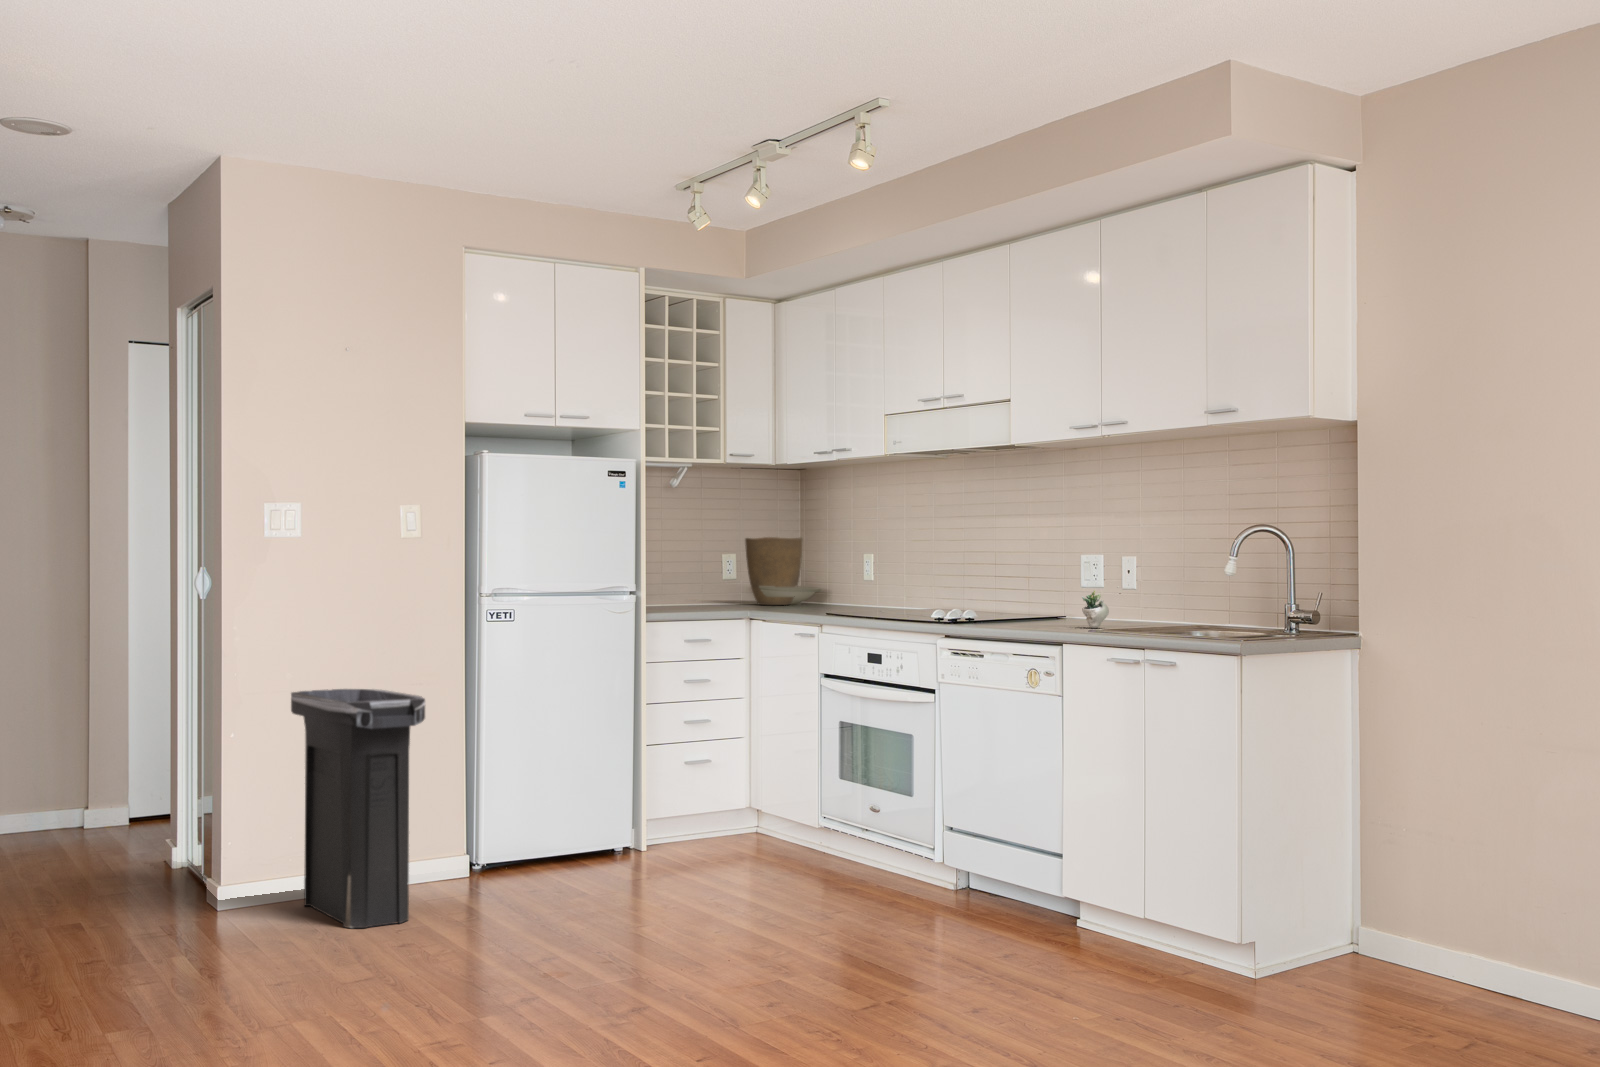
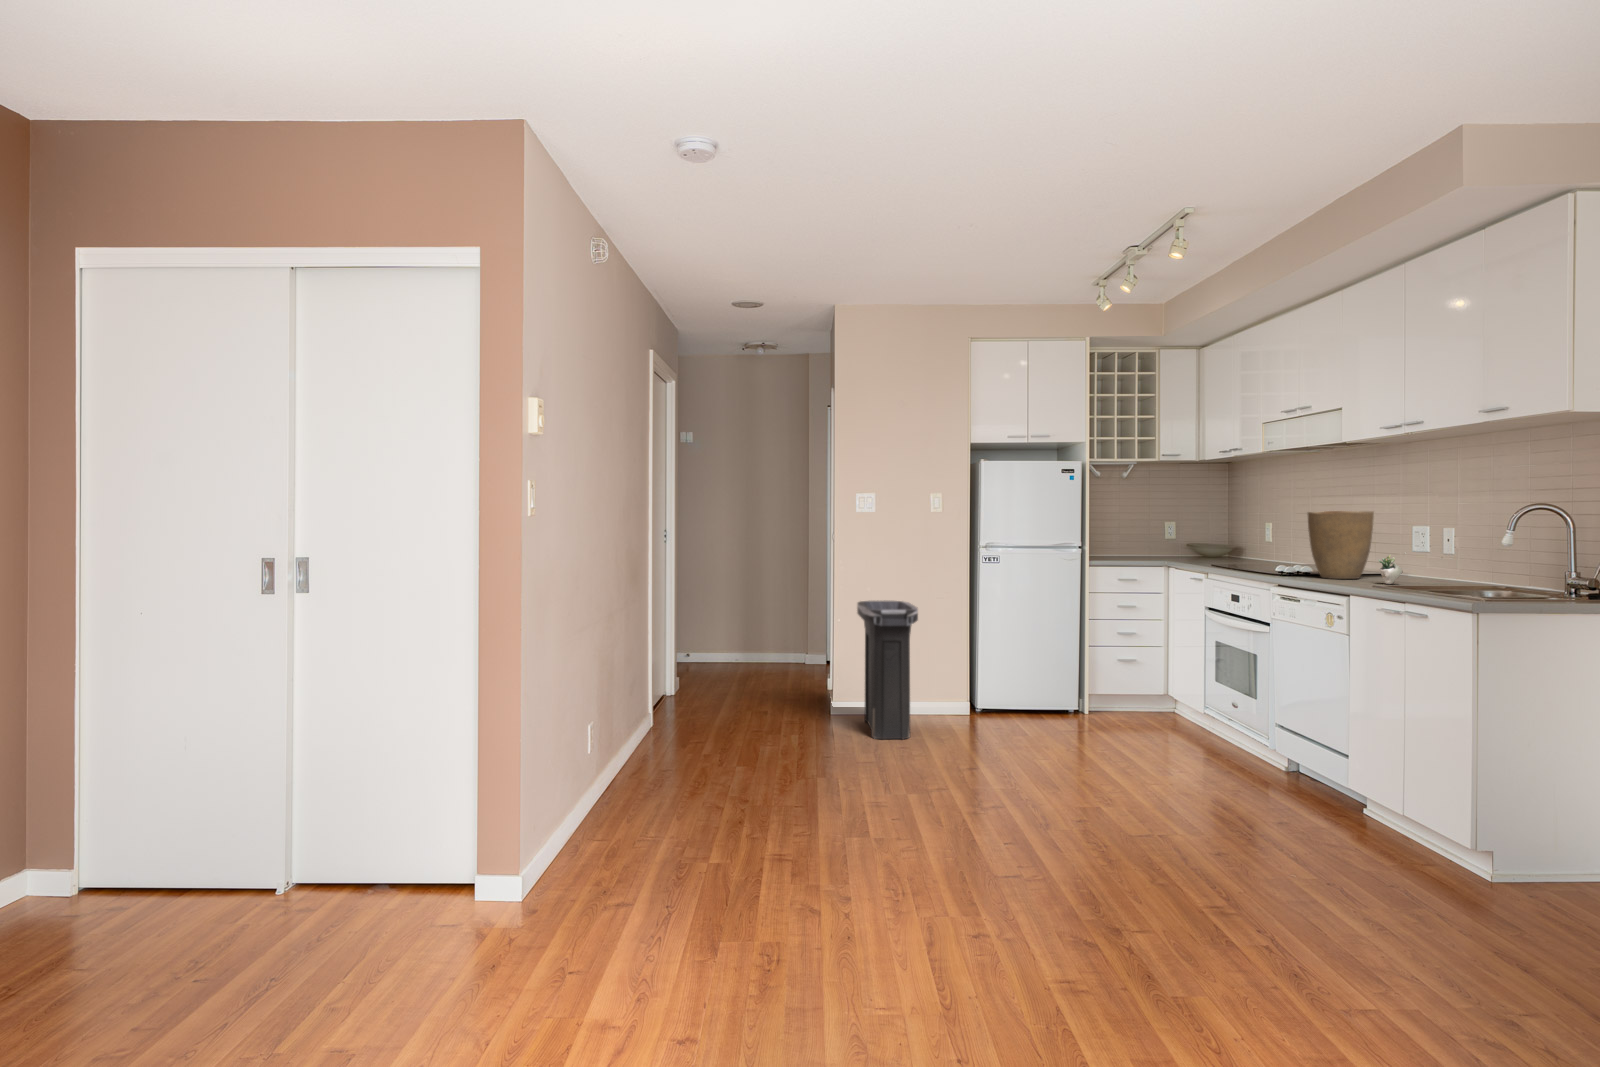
vase: present [745,537,802,605] -> present [1308,511,1374,579]

